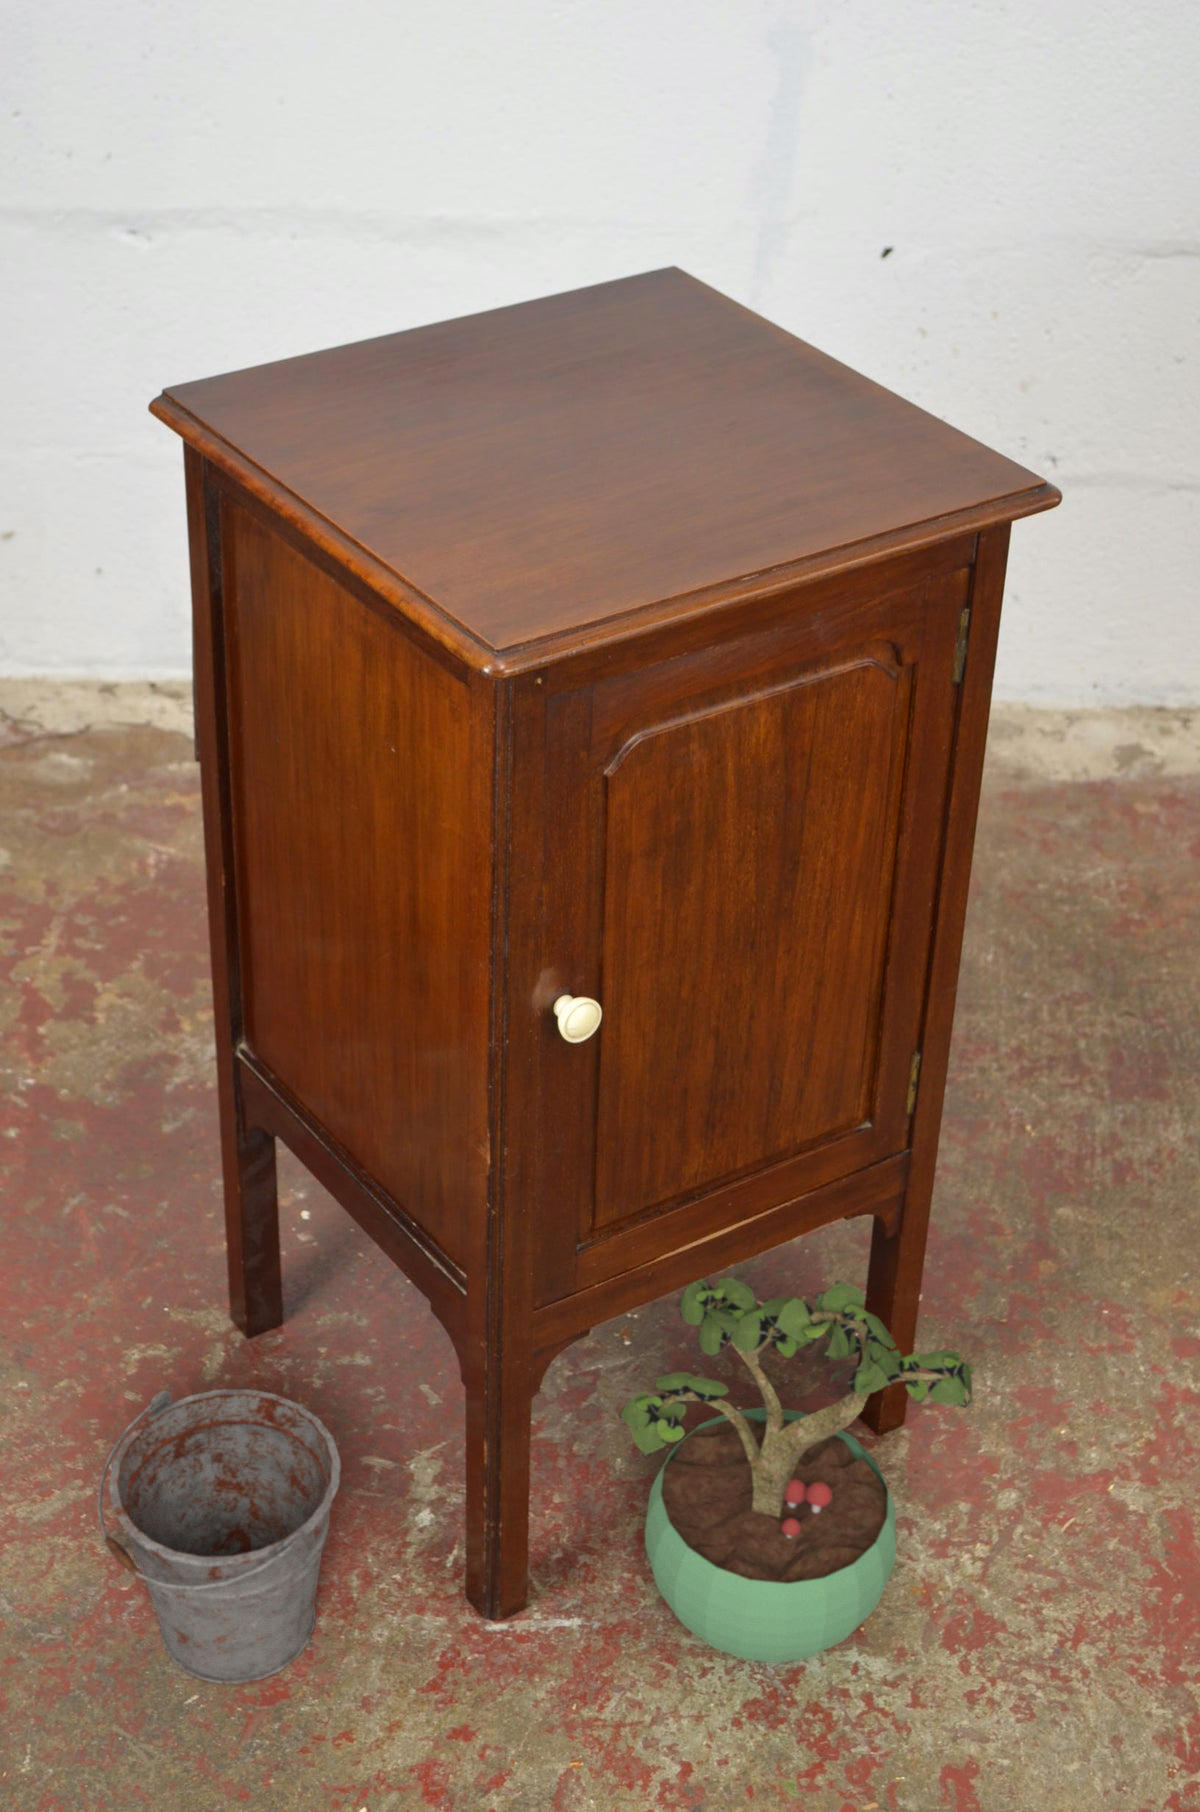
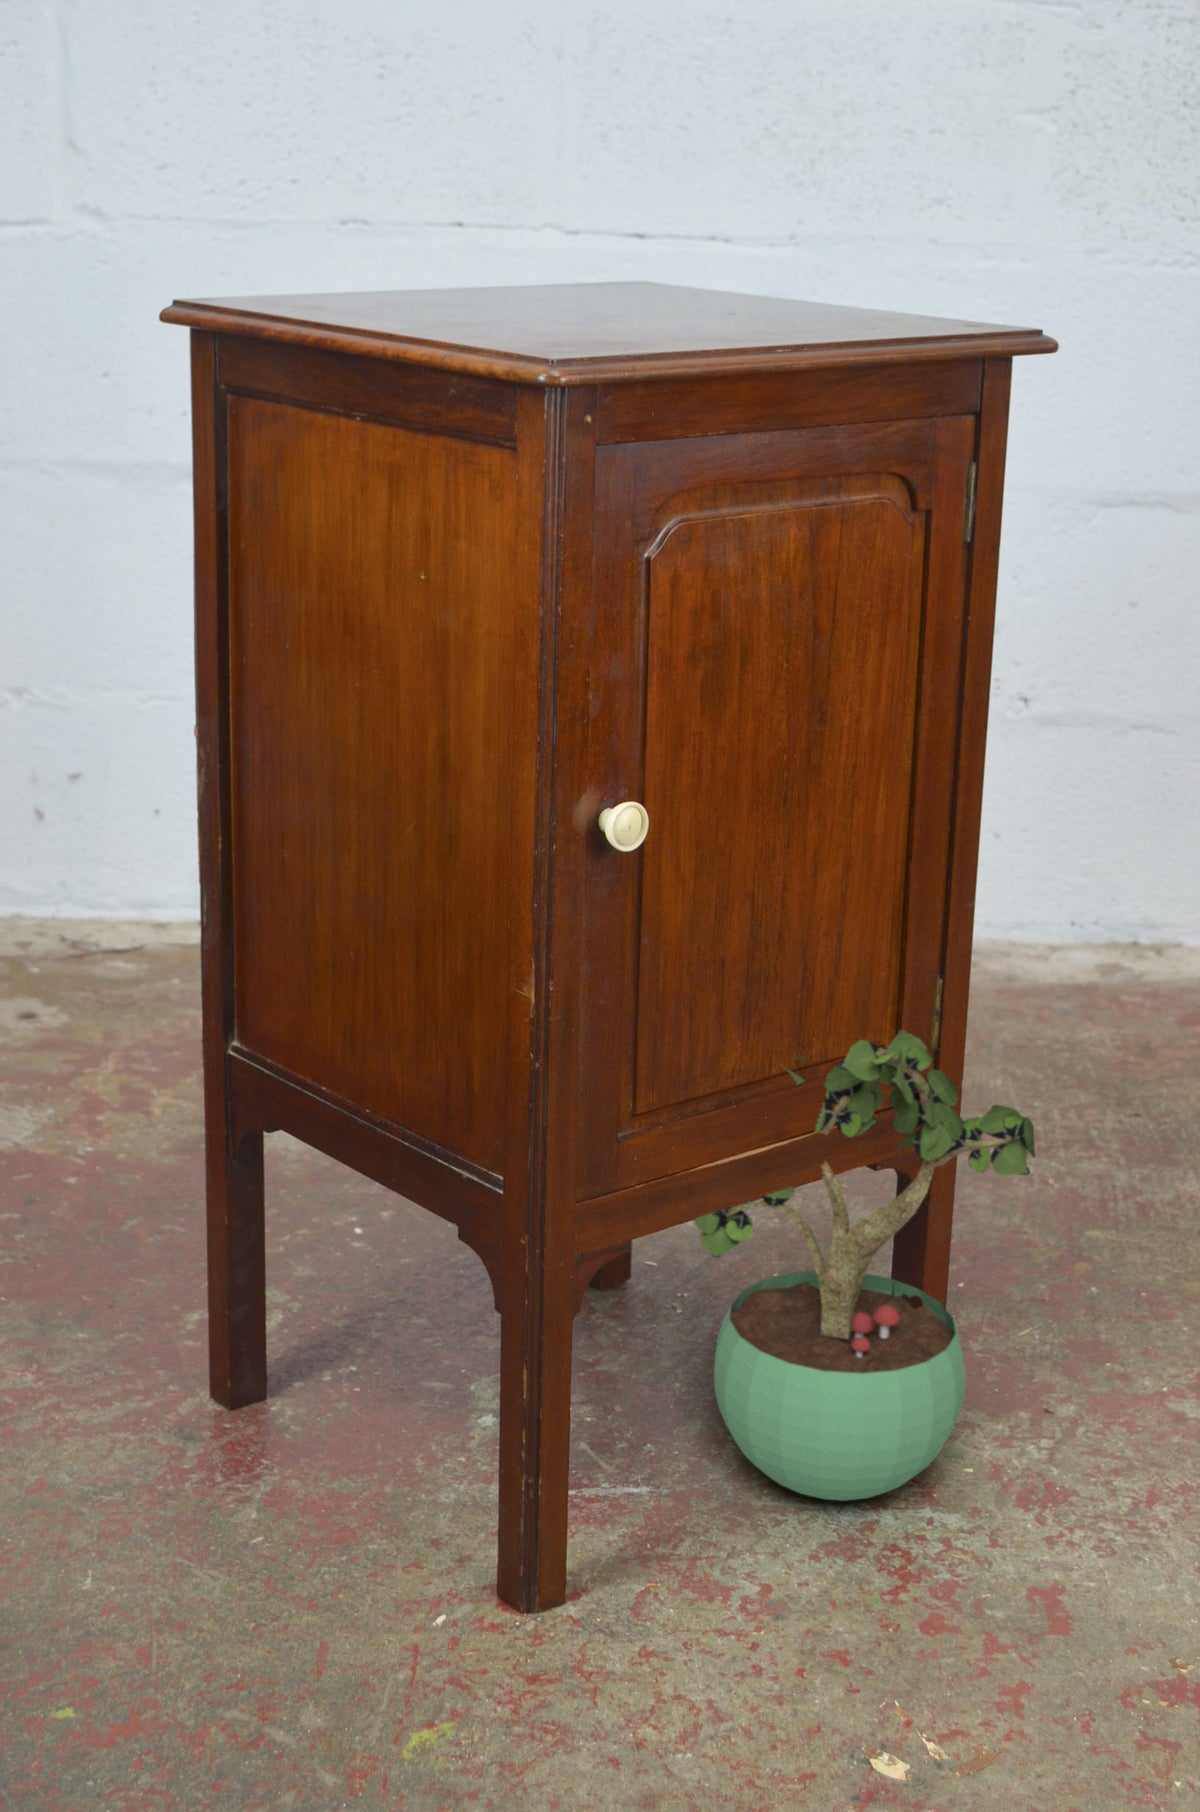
bucket: present [97,1389,341,1684] -> none [172,1231,414,1527]

